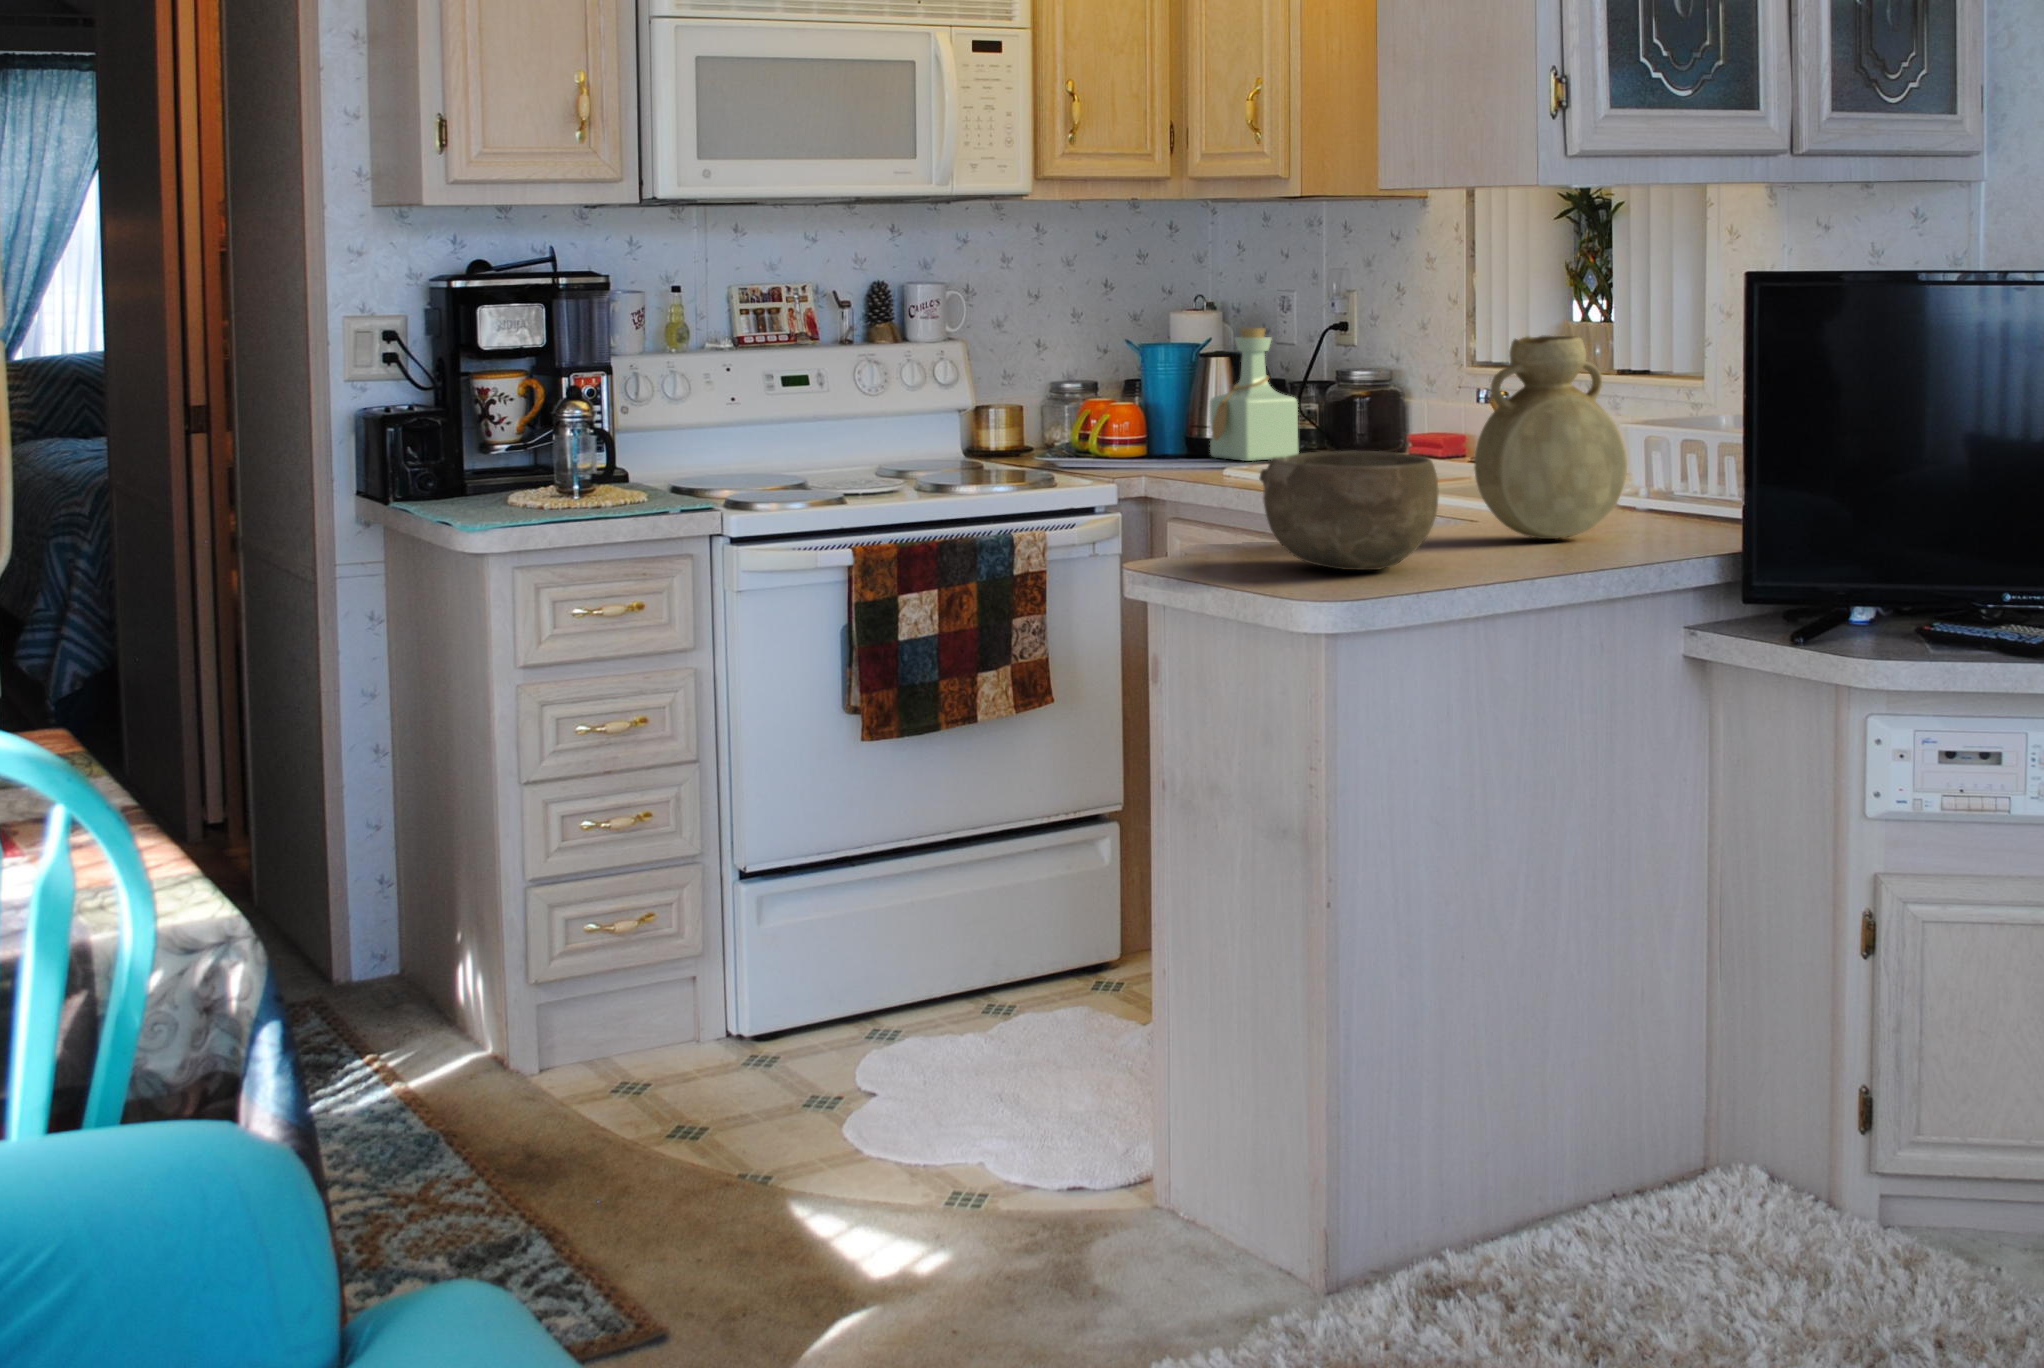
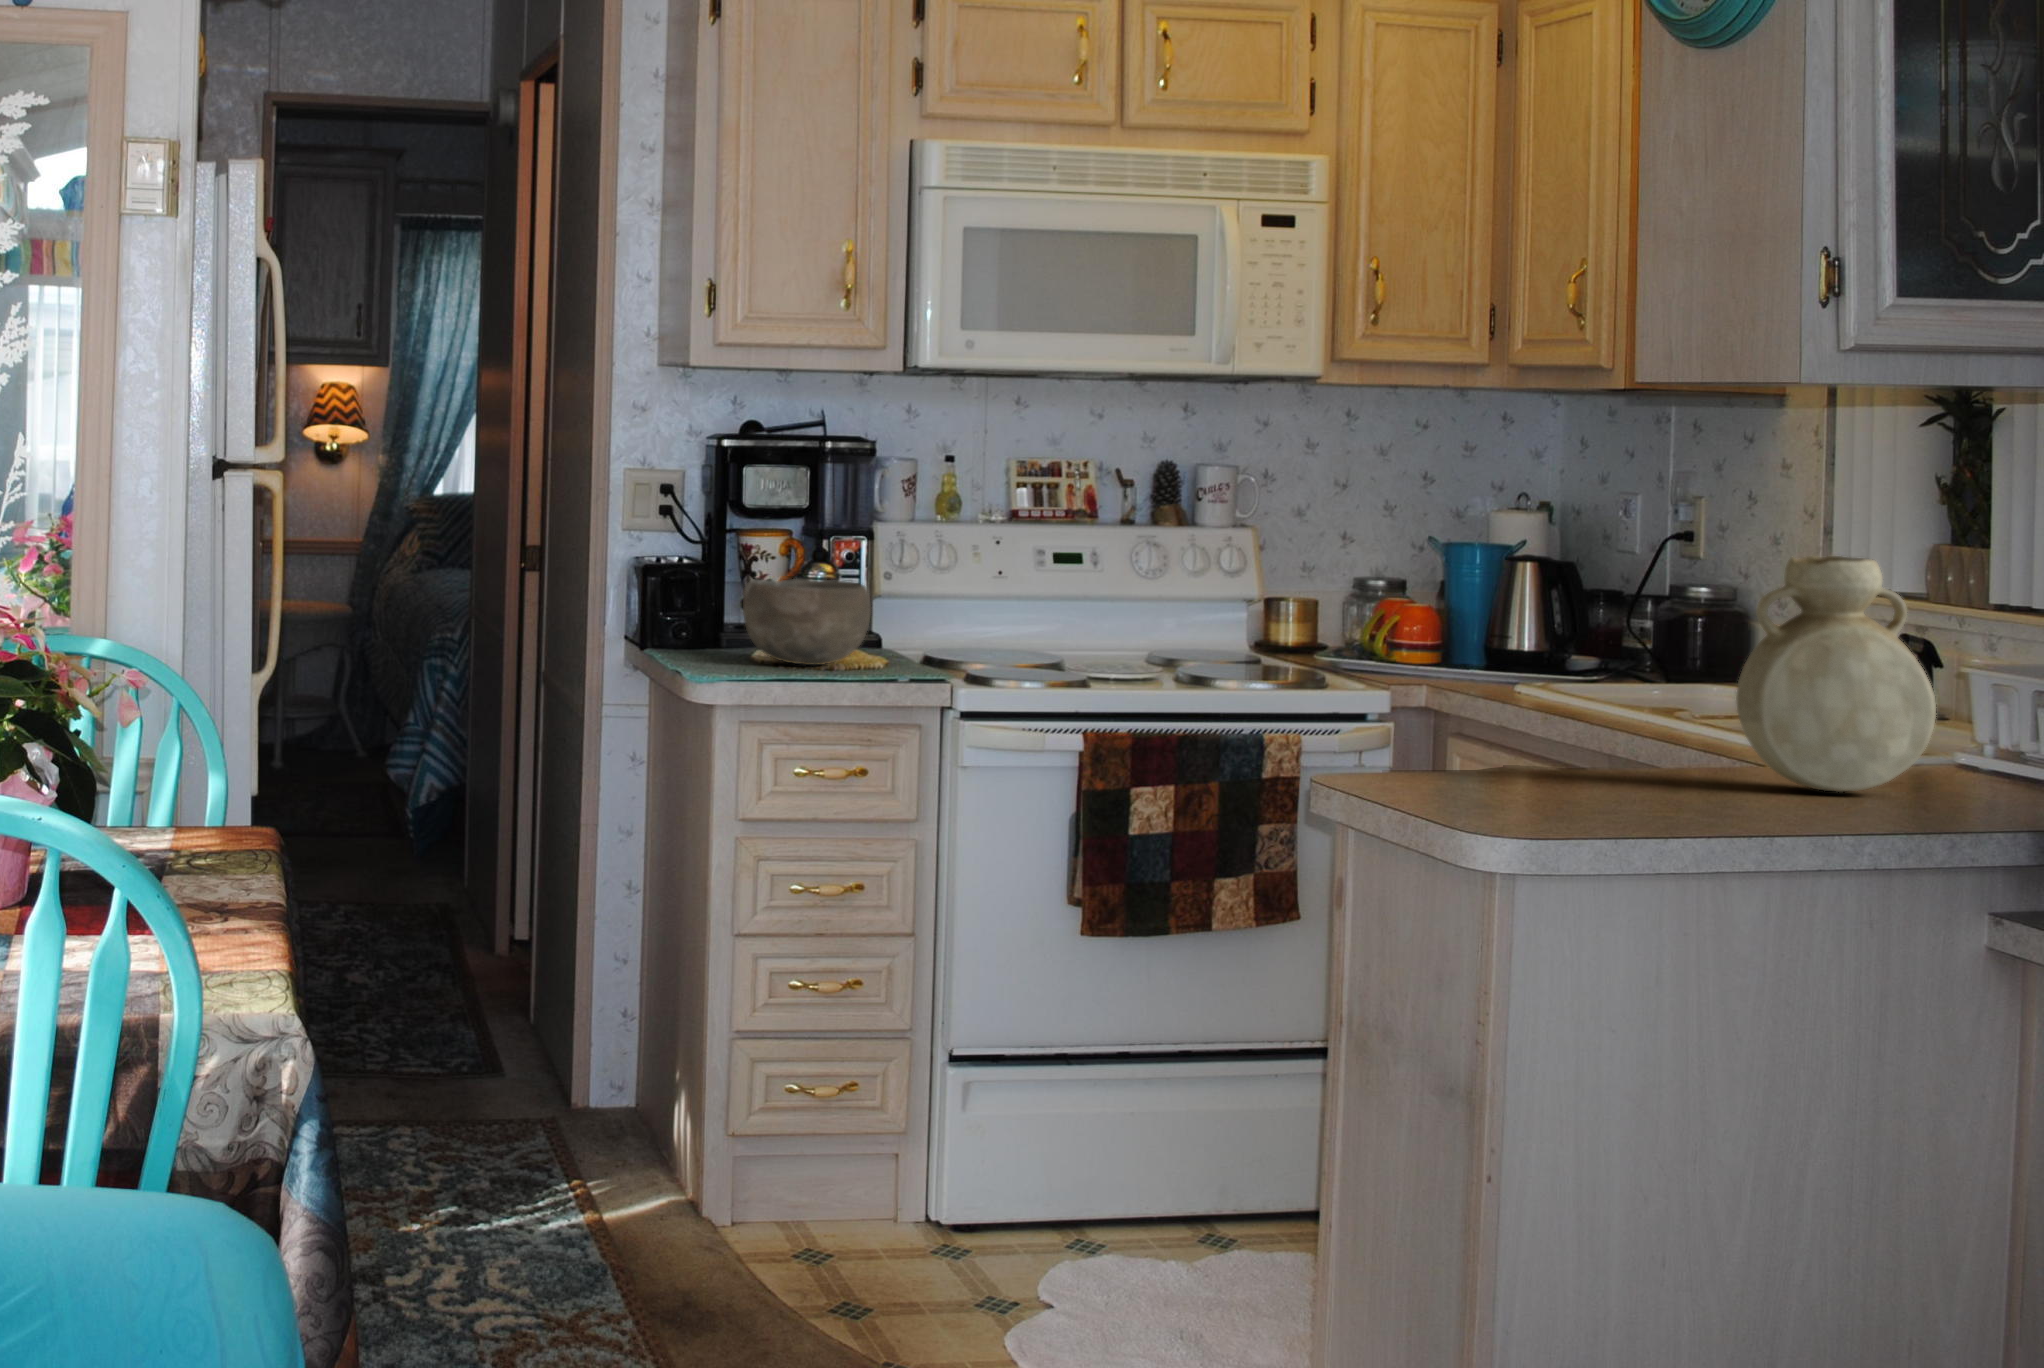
bottle: present [1210,328,1299,461] -> none [1528,532,1633,682]
bowl: present [1259,451,1439,570] -> present [743,579,871,665]

